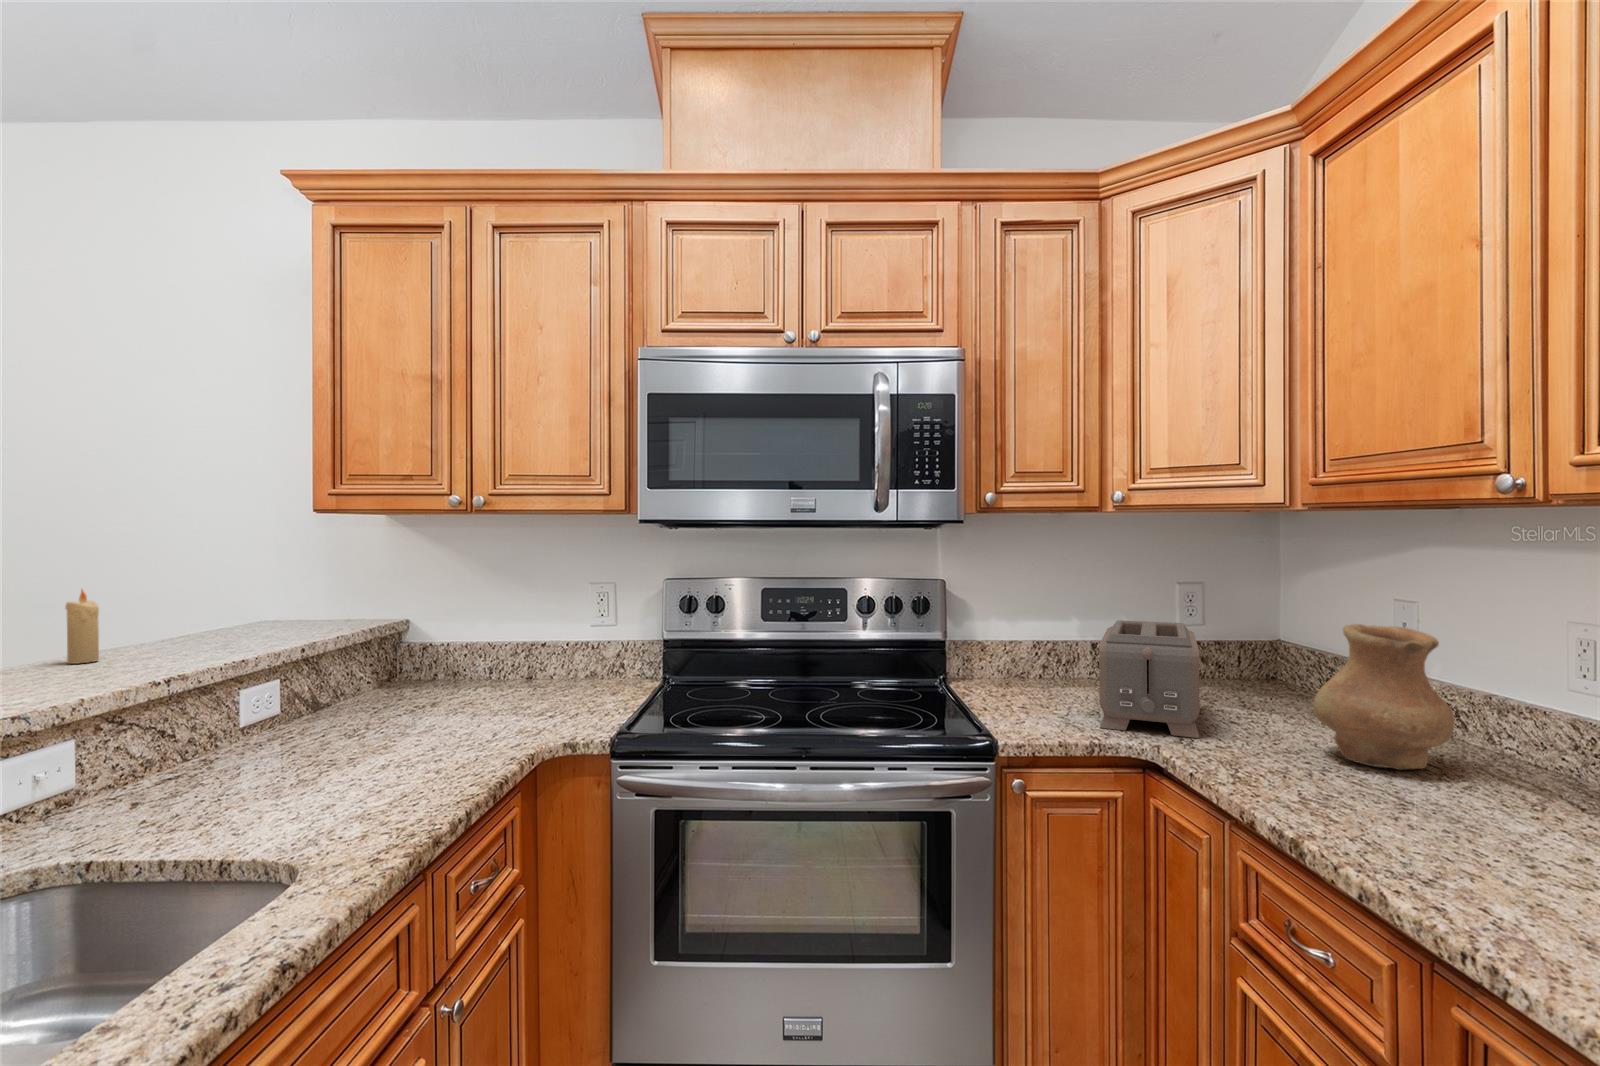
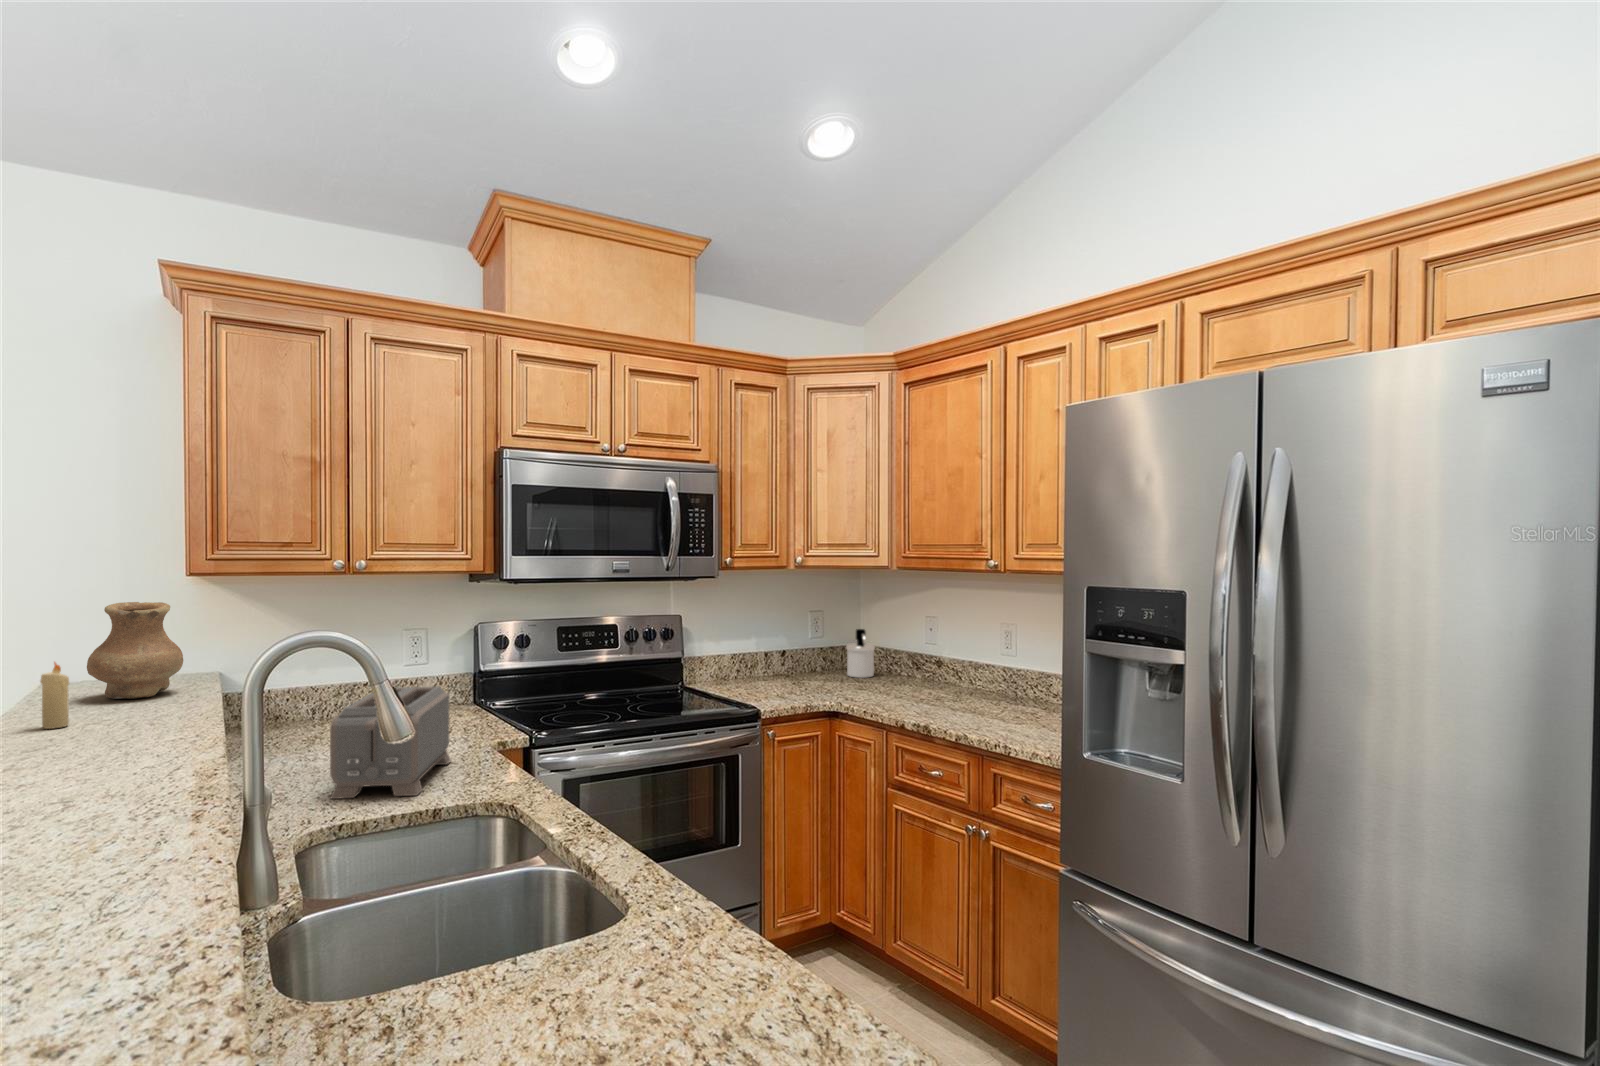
soap dispenser: none [1226,619,1282,702] -> present [846,629,875,678]
toaster: present [1099,620,1200,738] -> present [330,687,451,799]
vase: present [1313,624,1455,770] -> present [87,602,183,699]

